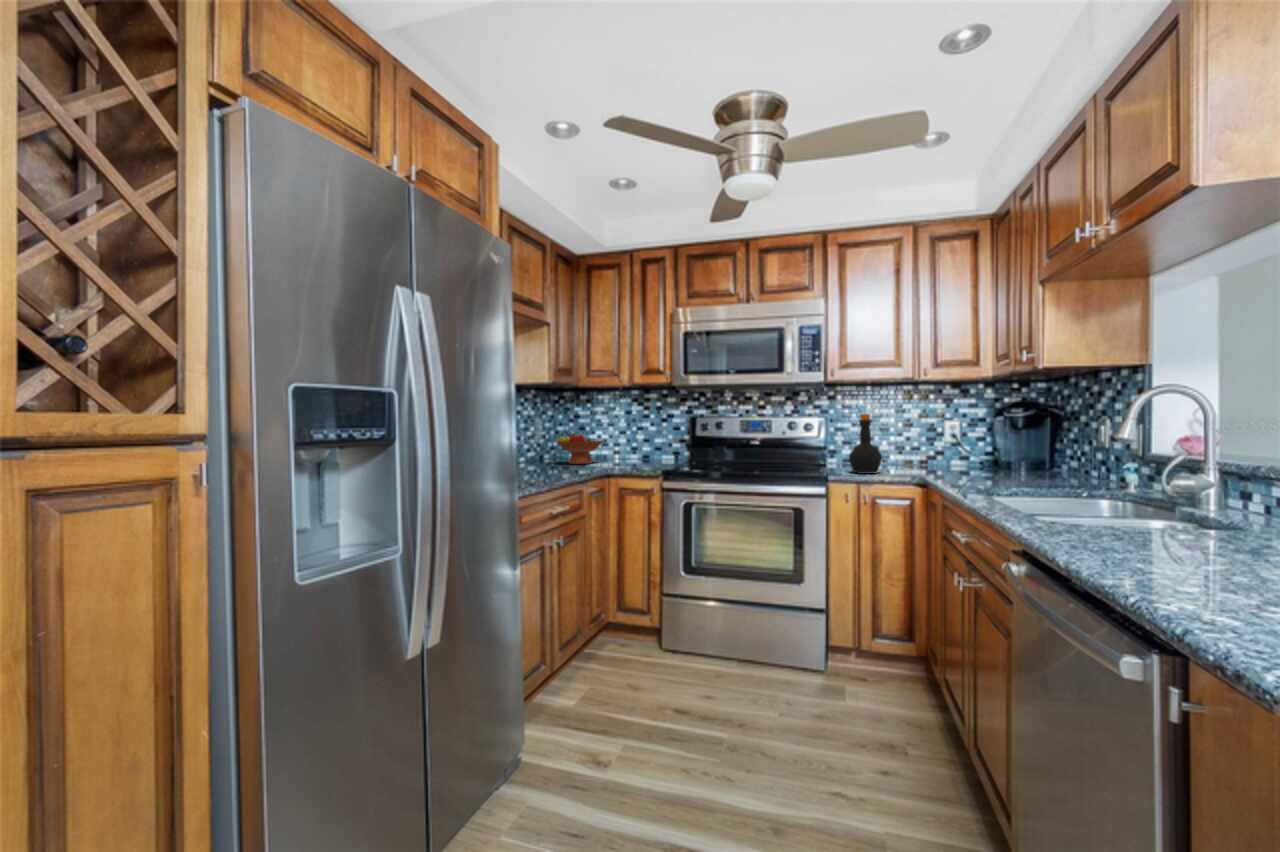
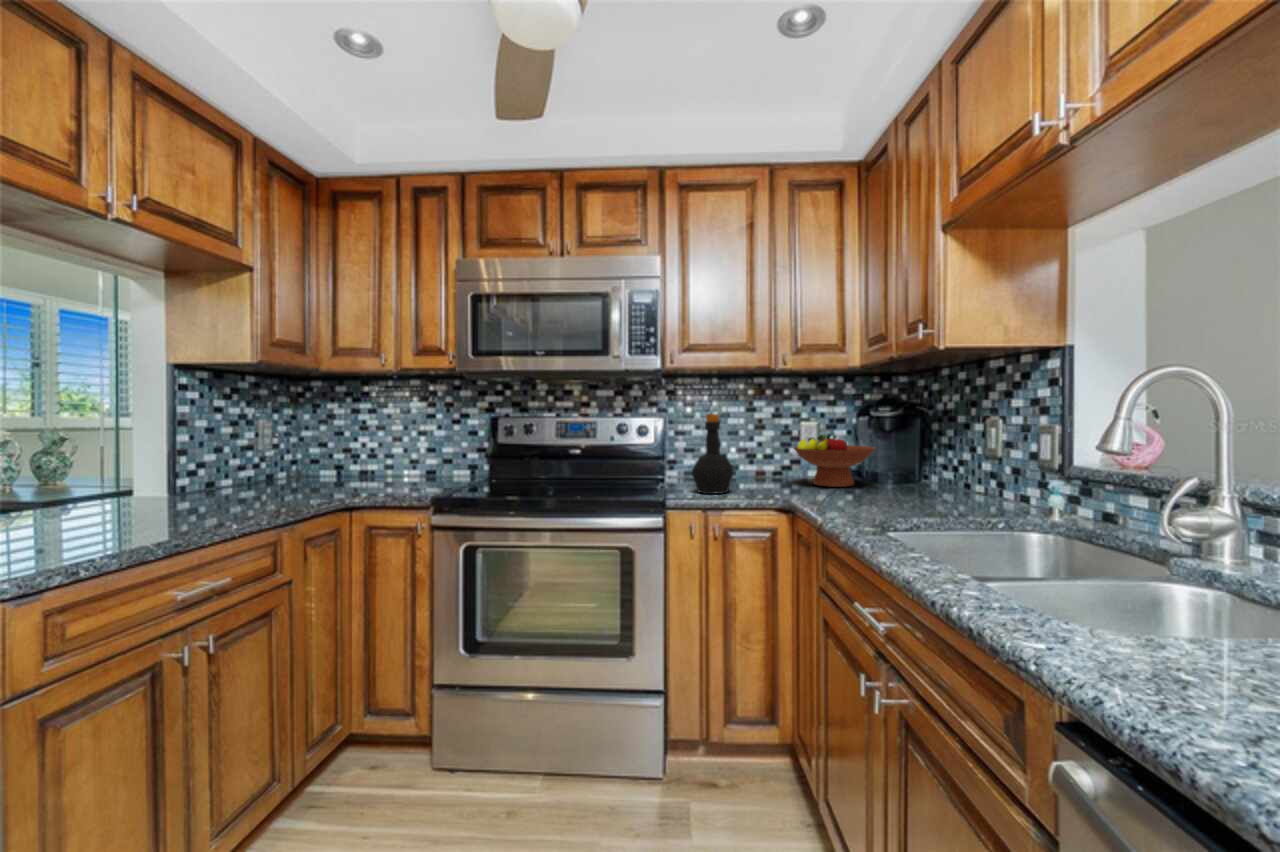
fruit bowl: present [557,433,604,464] -> present [793,434,875,487]

